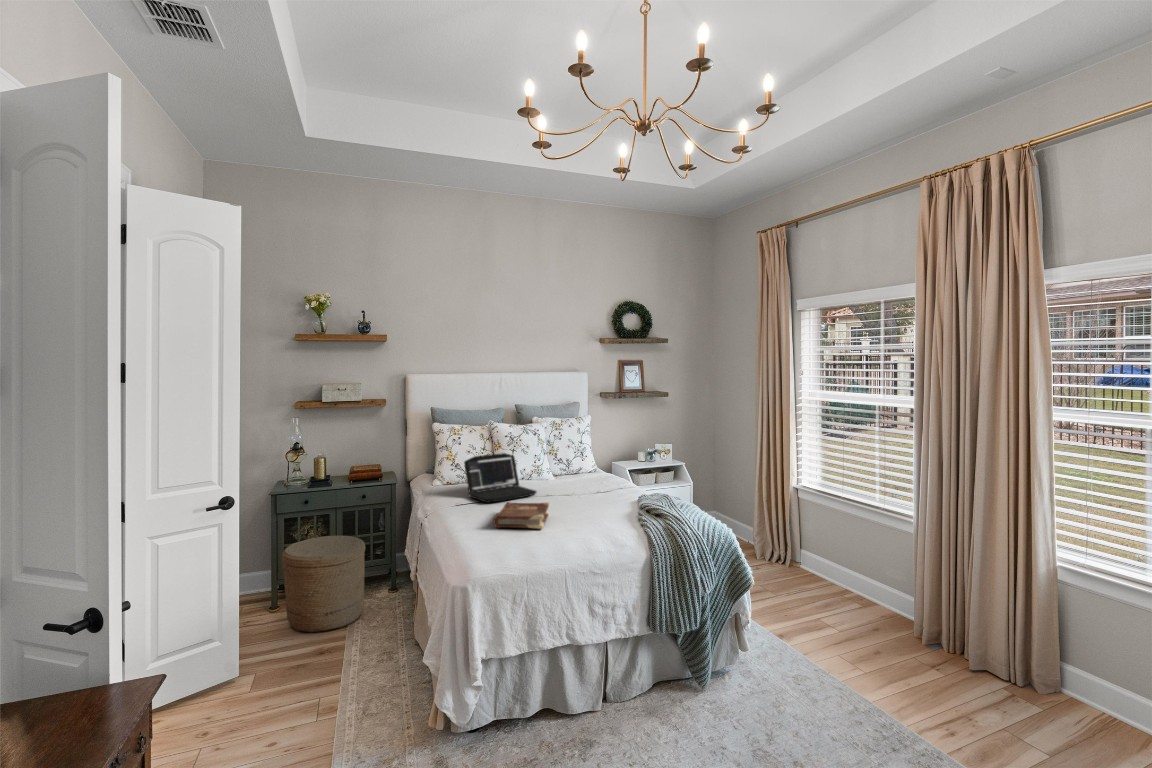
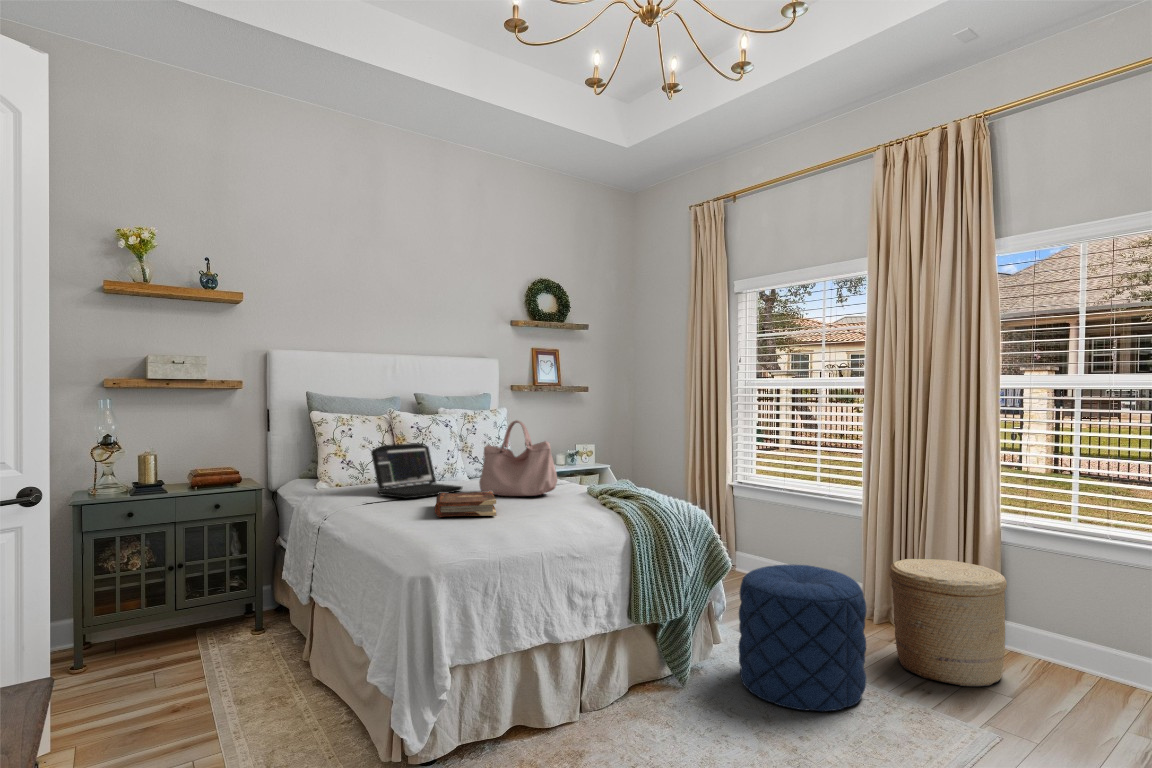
handbag: none [548,440,609,505] -> present [479,420,557,496]
woven basket: present [282,536,365,632] -> present [890,559,1007,686]
pouf: none [758,583,879,732] -> present [739,564,867,711]

